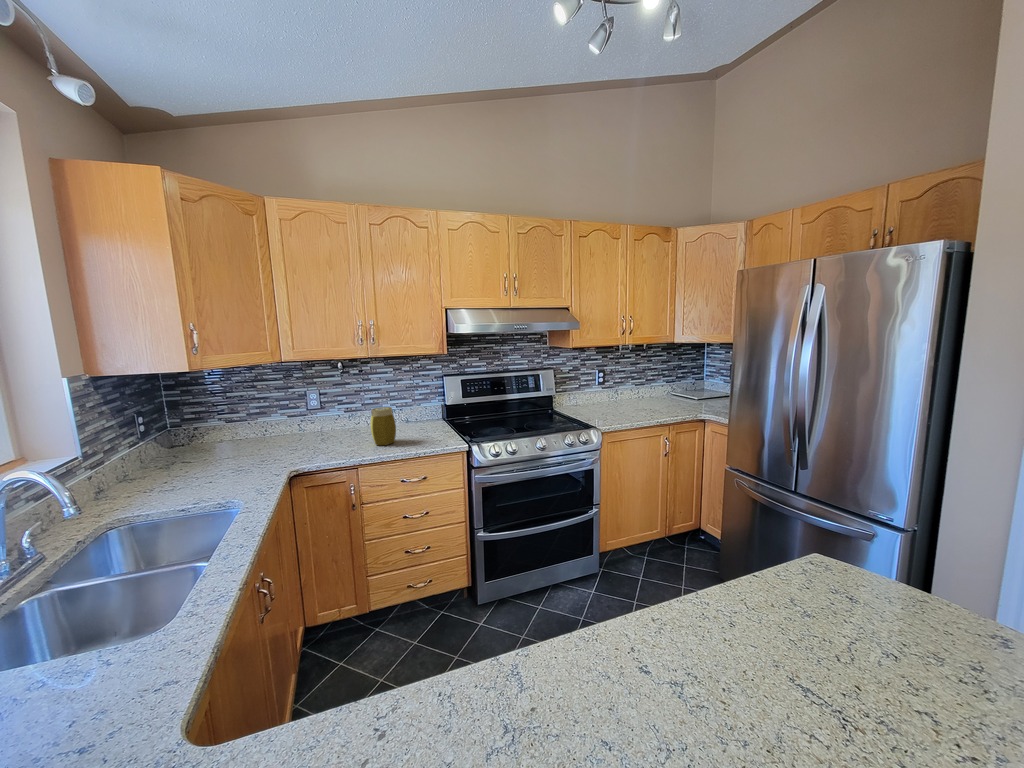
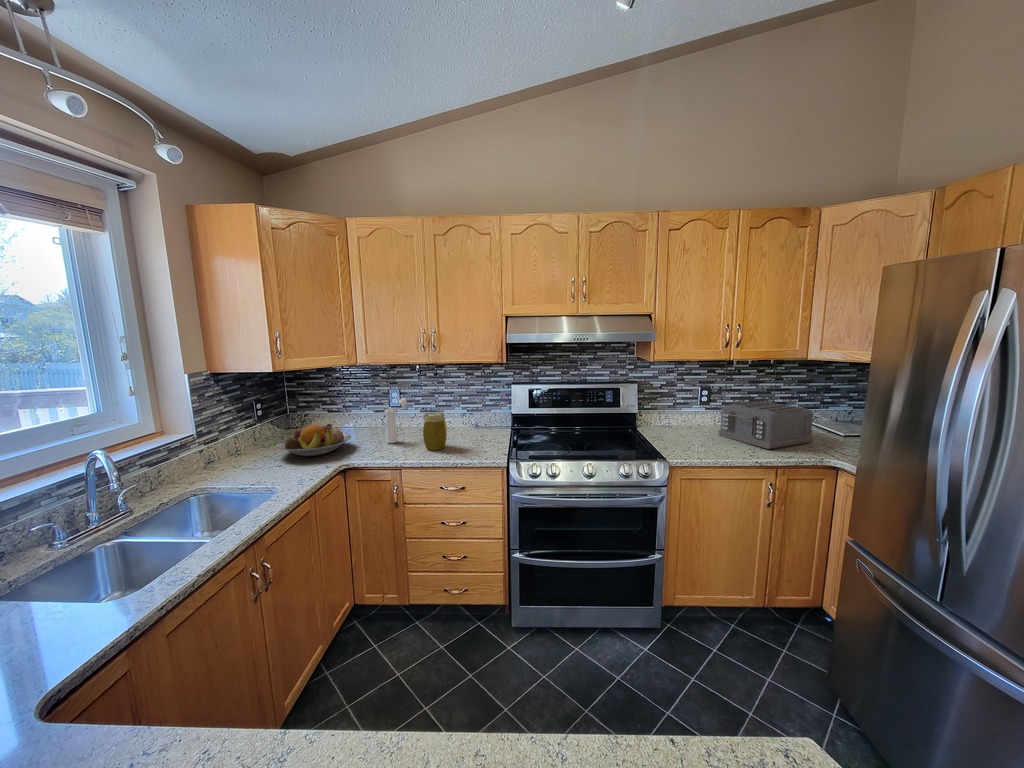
toaster: none [618,378,681,412] -> present [719,401,813,449]
pepper mill: none [319,398,339,445] -> present [384,399,407,443]
fruit bowl: none [193,431,285,469] -> present [277,424,351,456]

